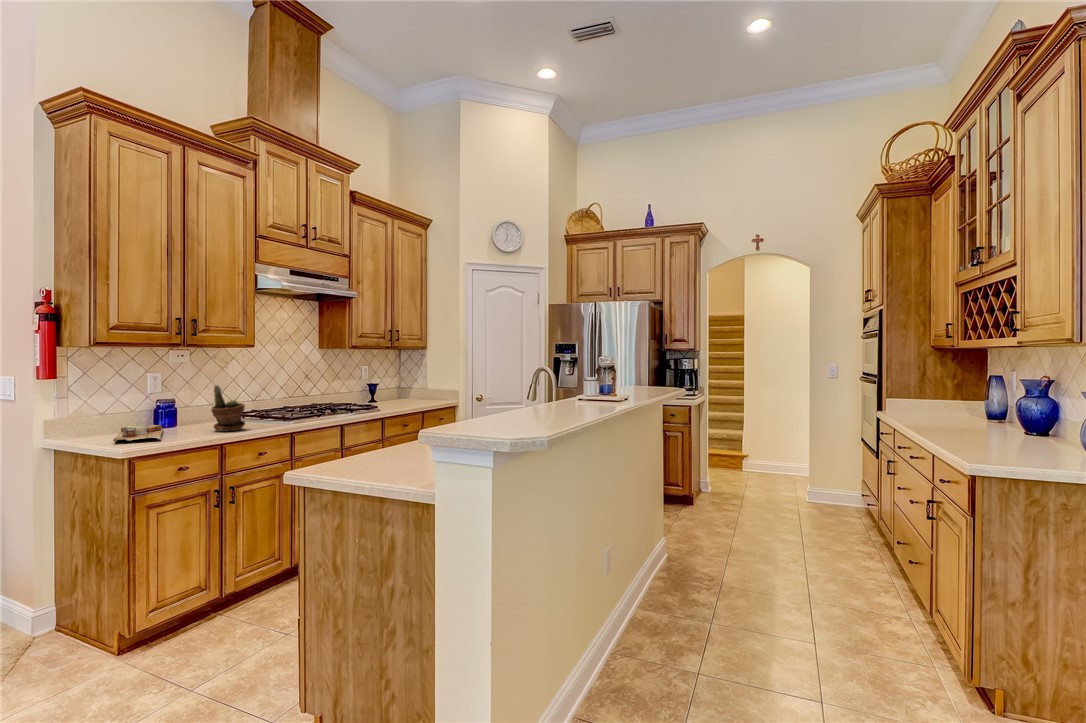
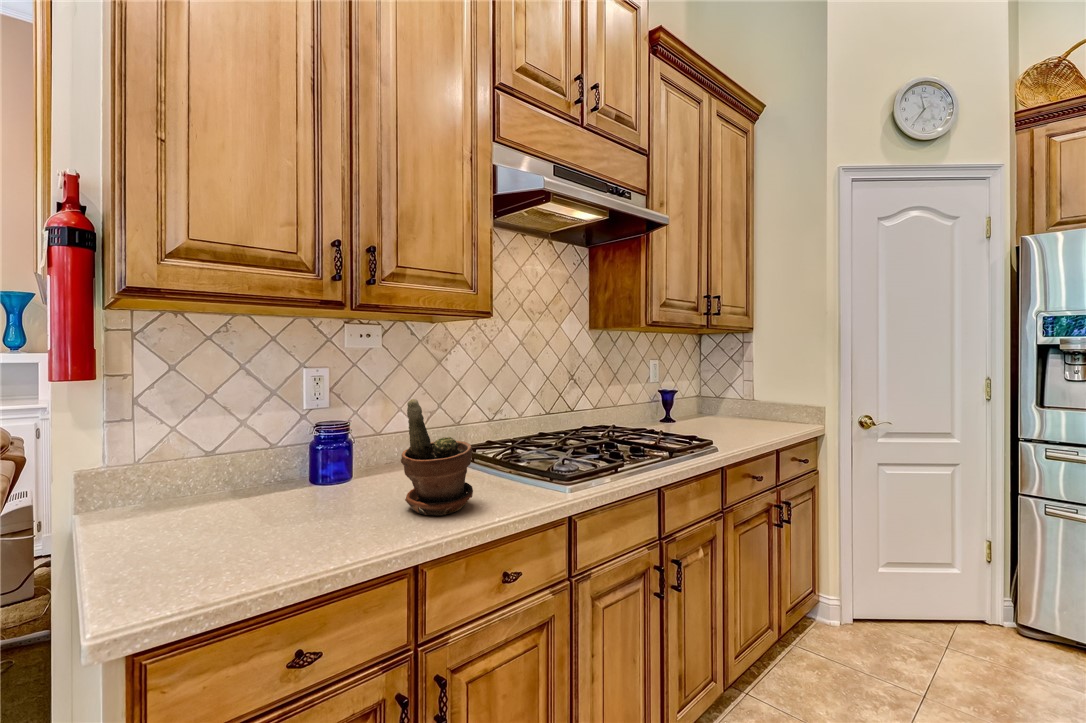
cutting board: present [113,425,163,441] -> none [147,483,313,559]

